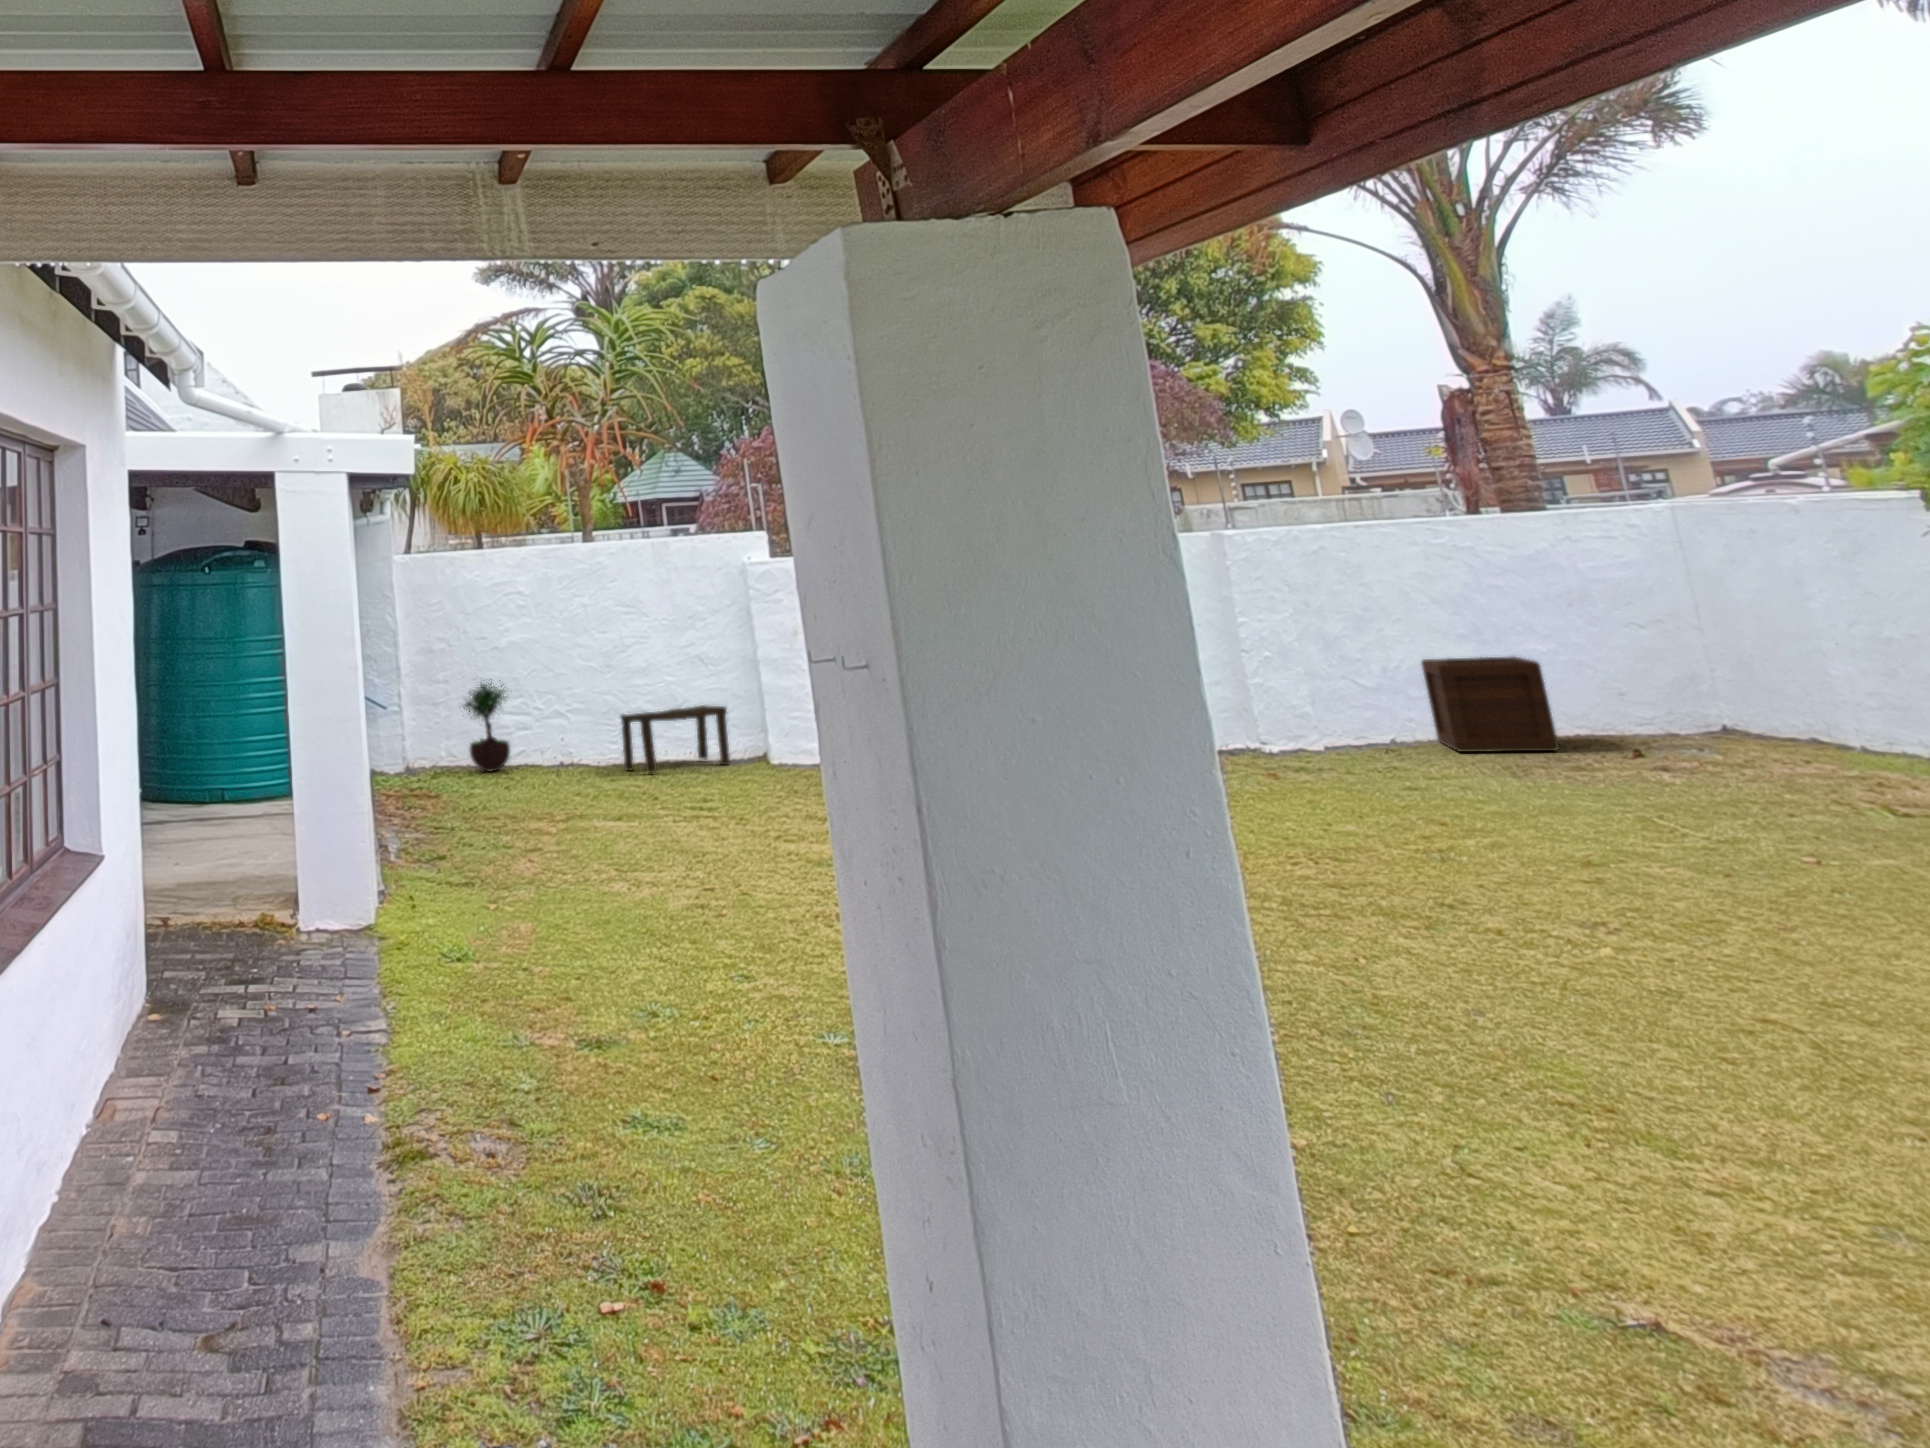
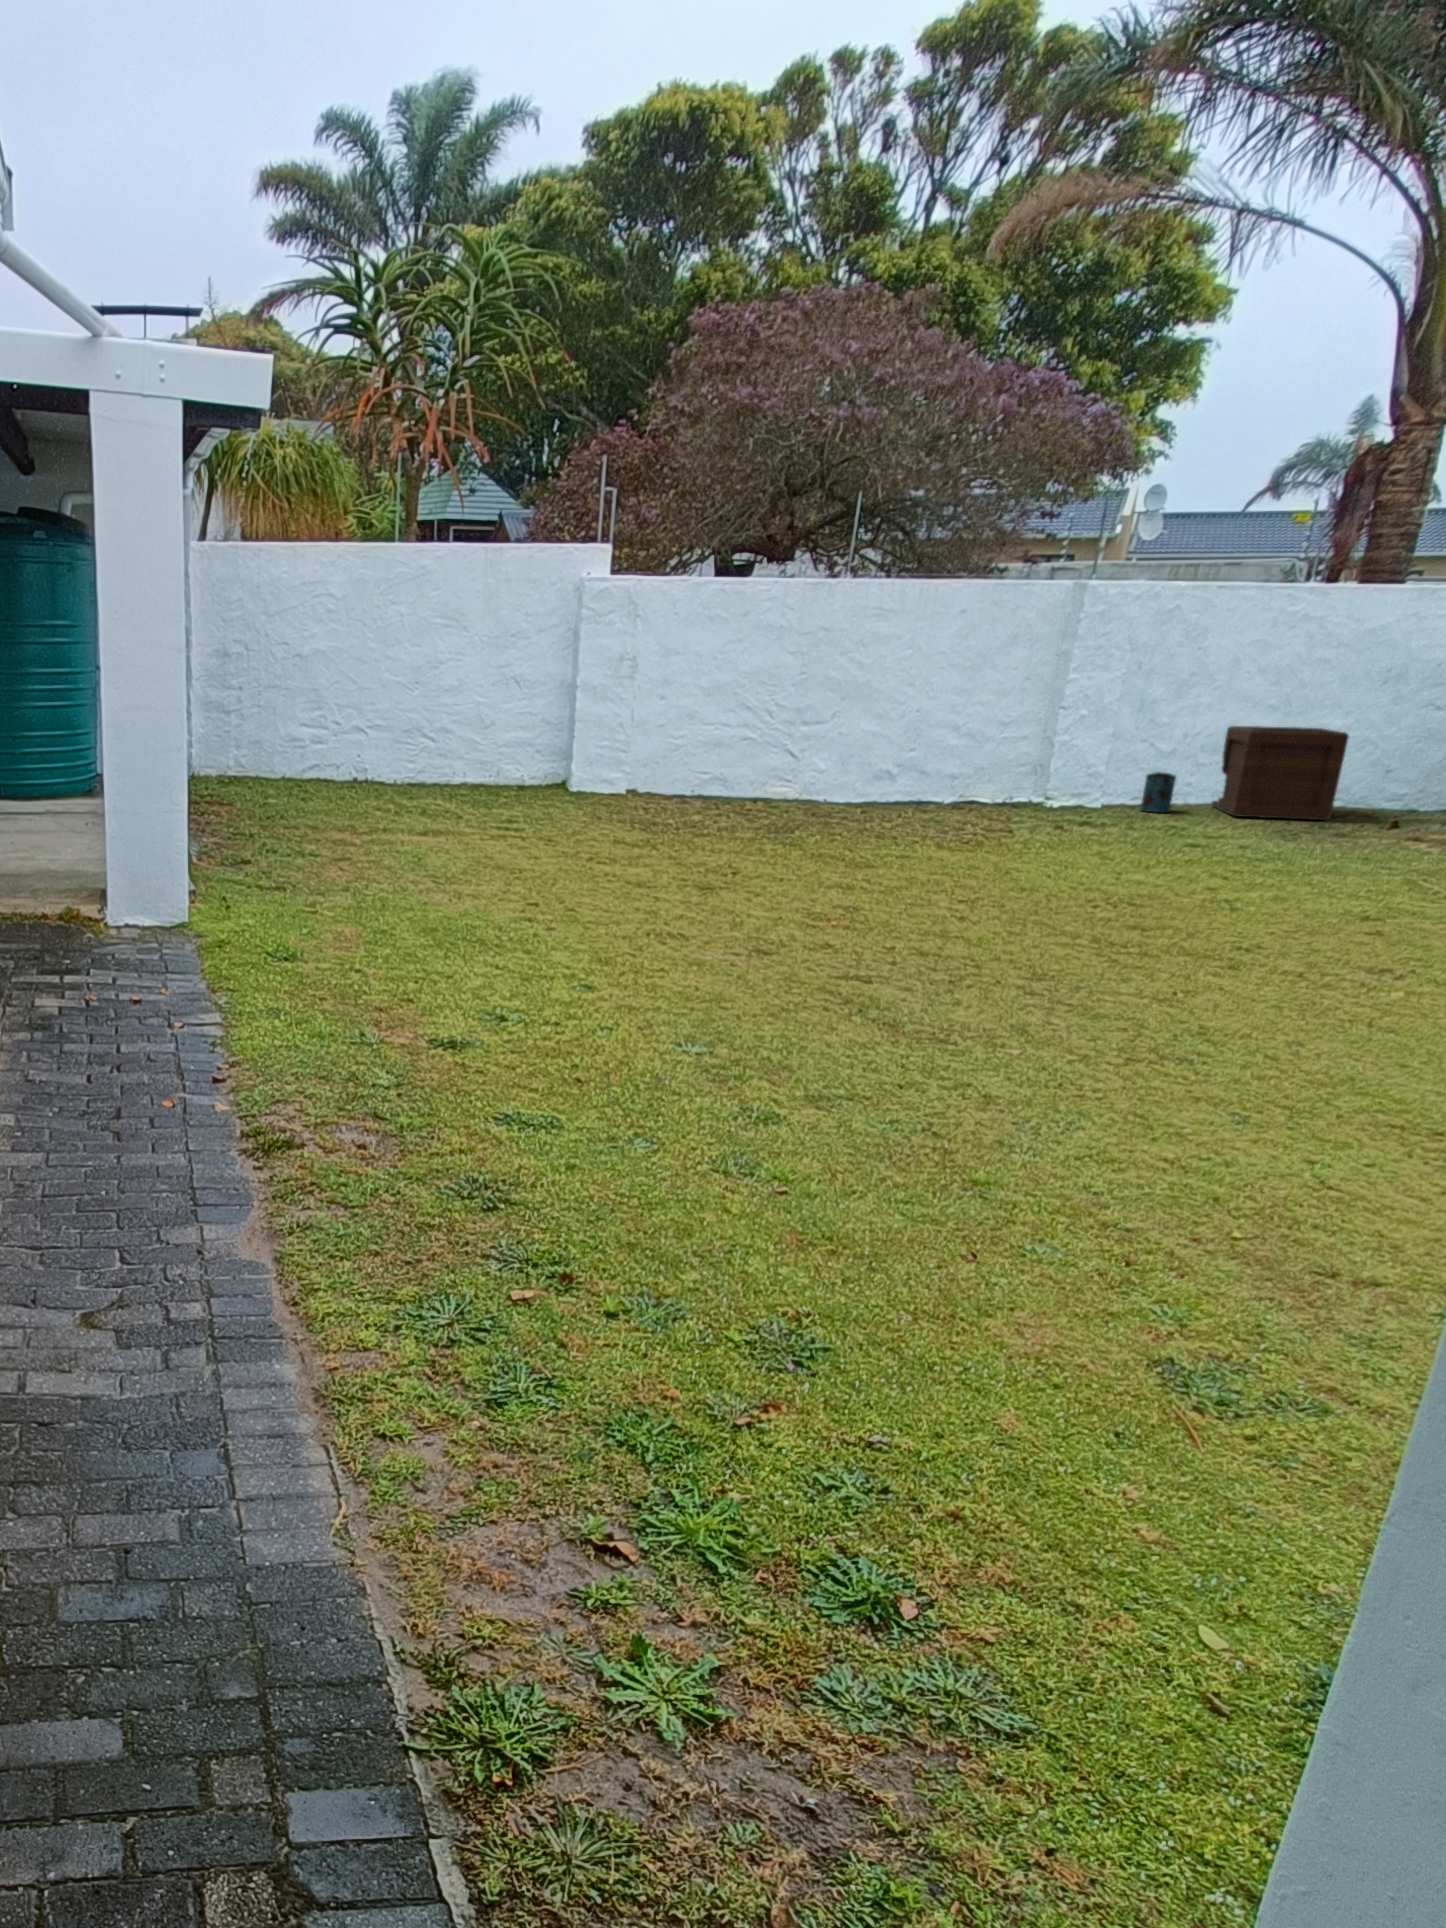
potted tree: present [462,680,510,771] -> none [246,683,305,786]
watering can: none [1347,704,1391,752] -> present [1140,772,1176,813]
bench: present [621,705,730,773] -> none [414,731,527,796]

